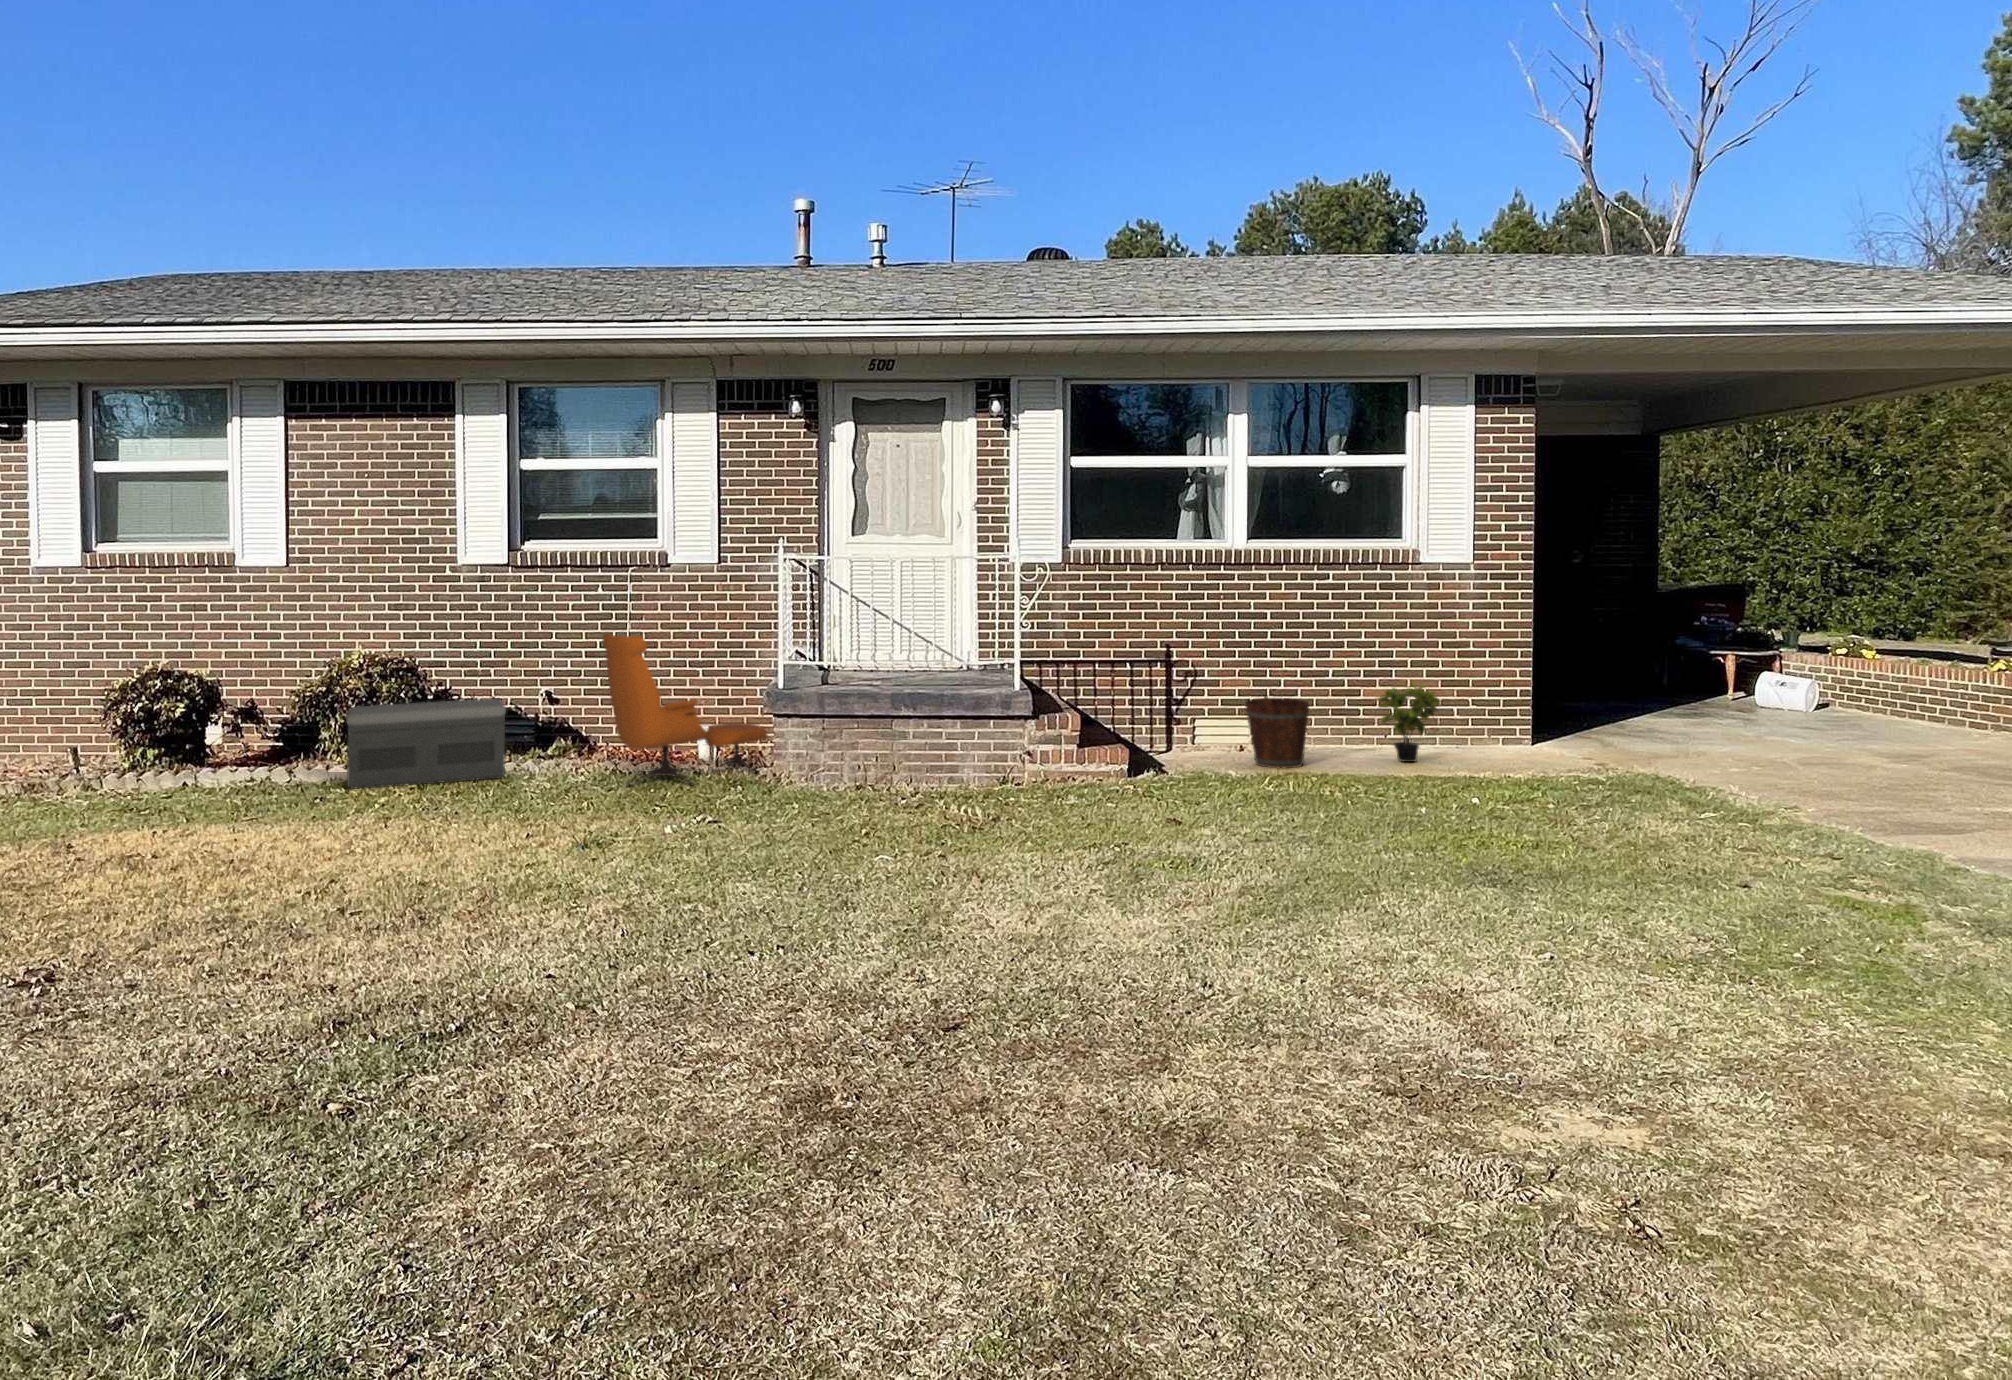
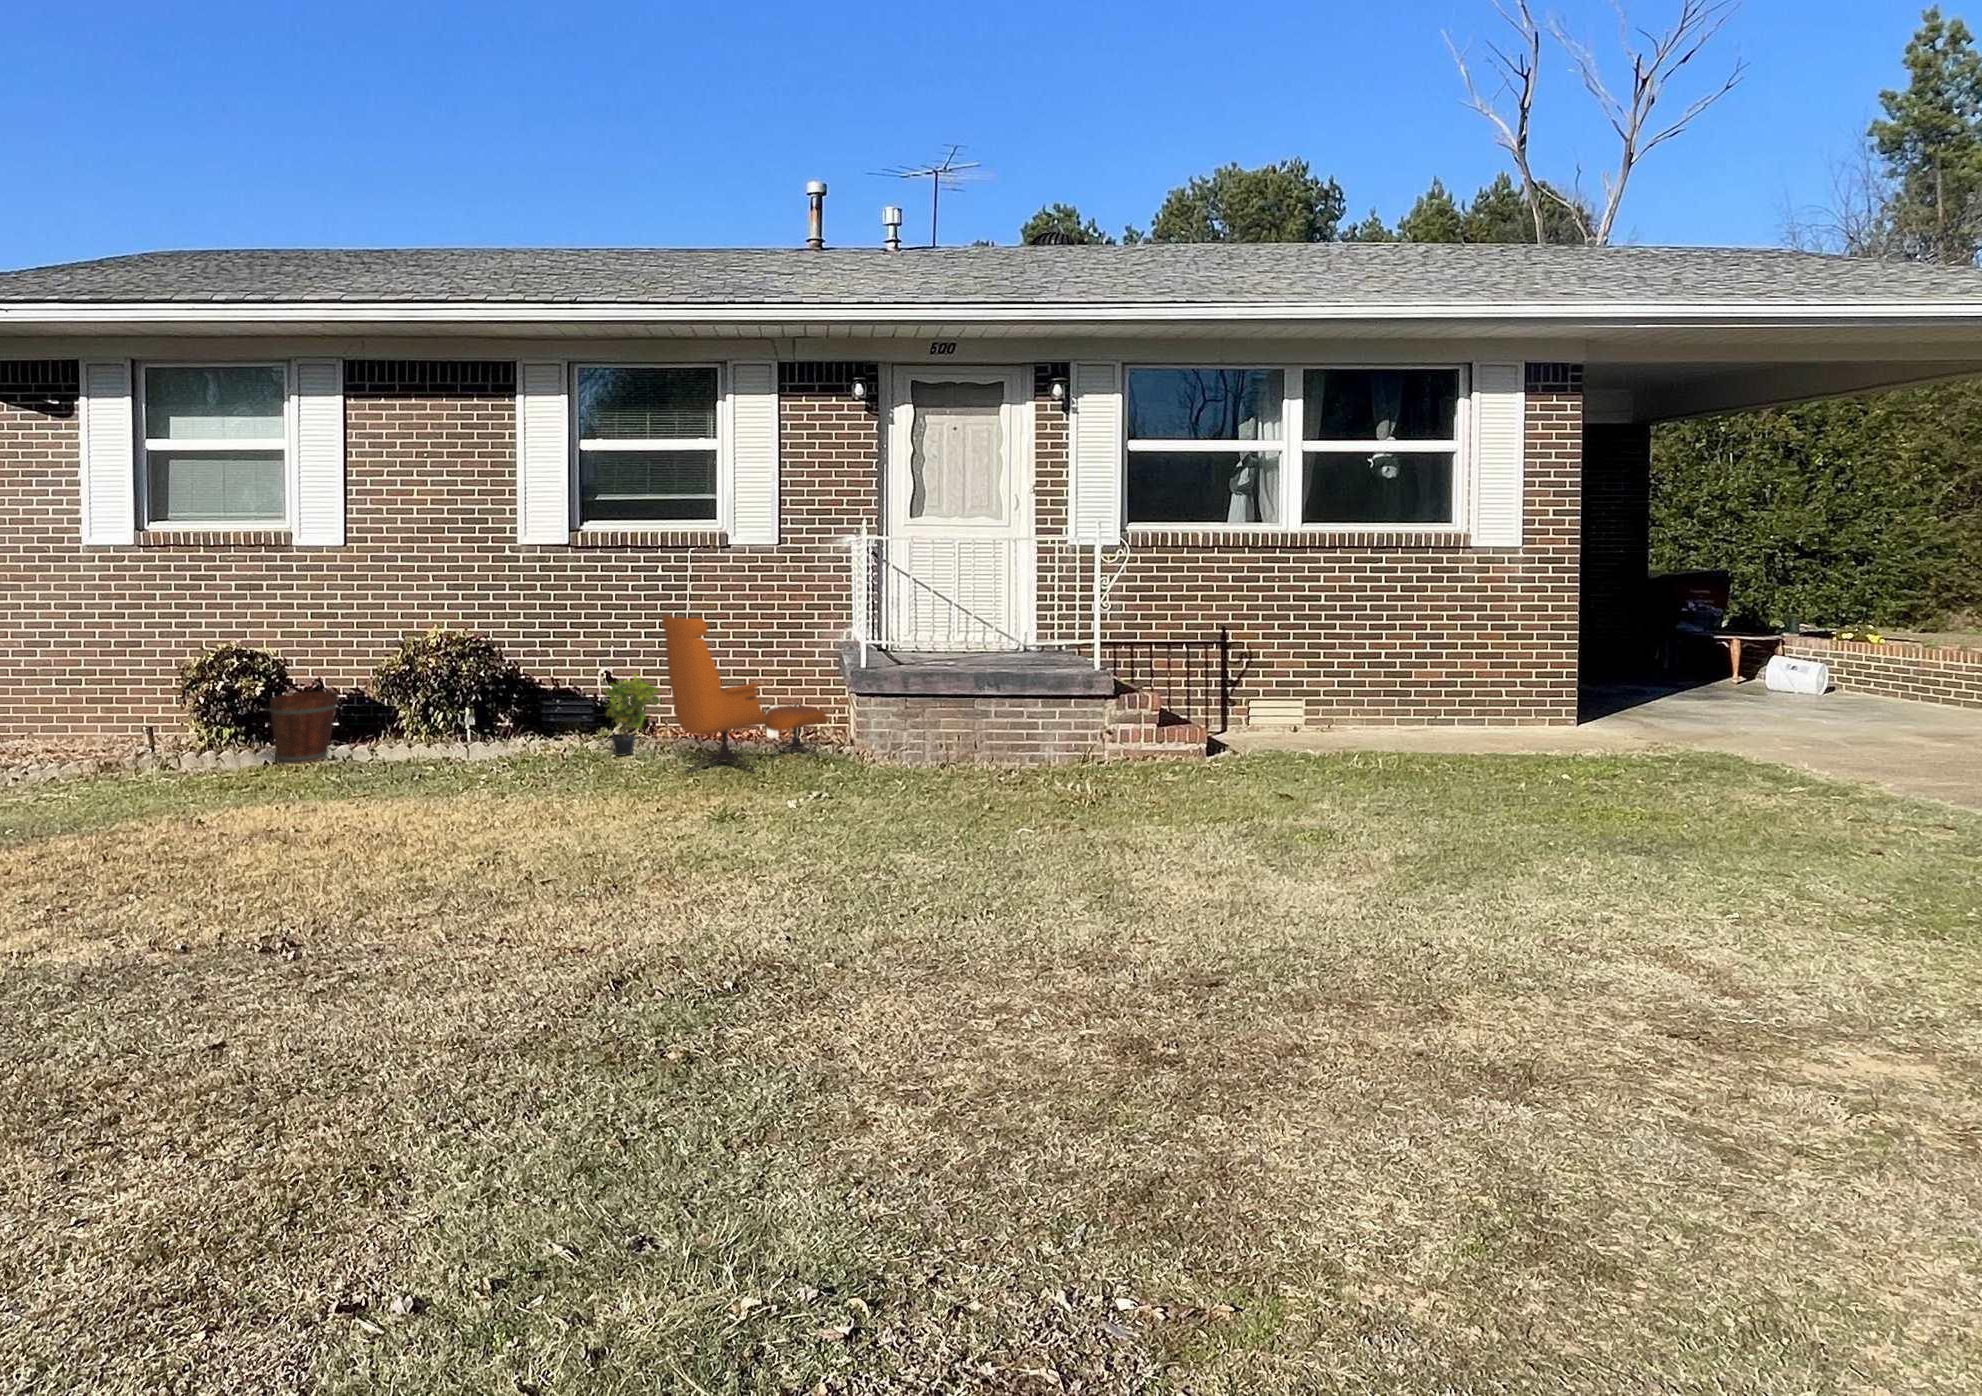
potted plant: present [1378,681,1440,762] -> present [605,673,661,756]
bucket: present [1245,696,1309,768] -> present [270,689,339,764]
storage bench: present [346,699,506,789] -> none [396,681,563,777]

